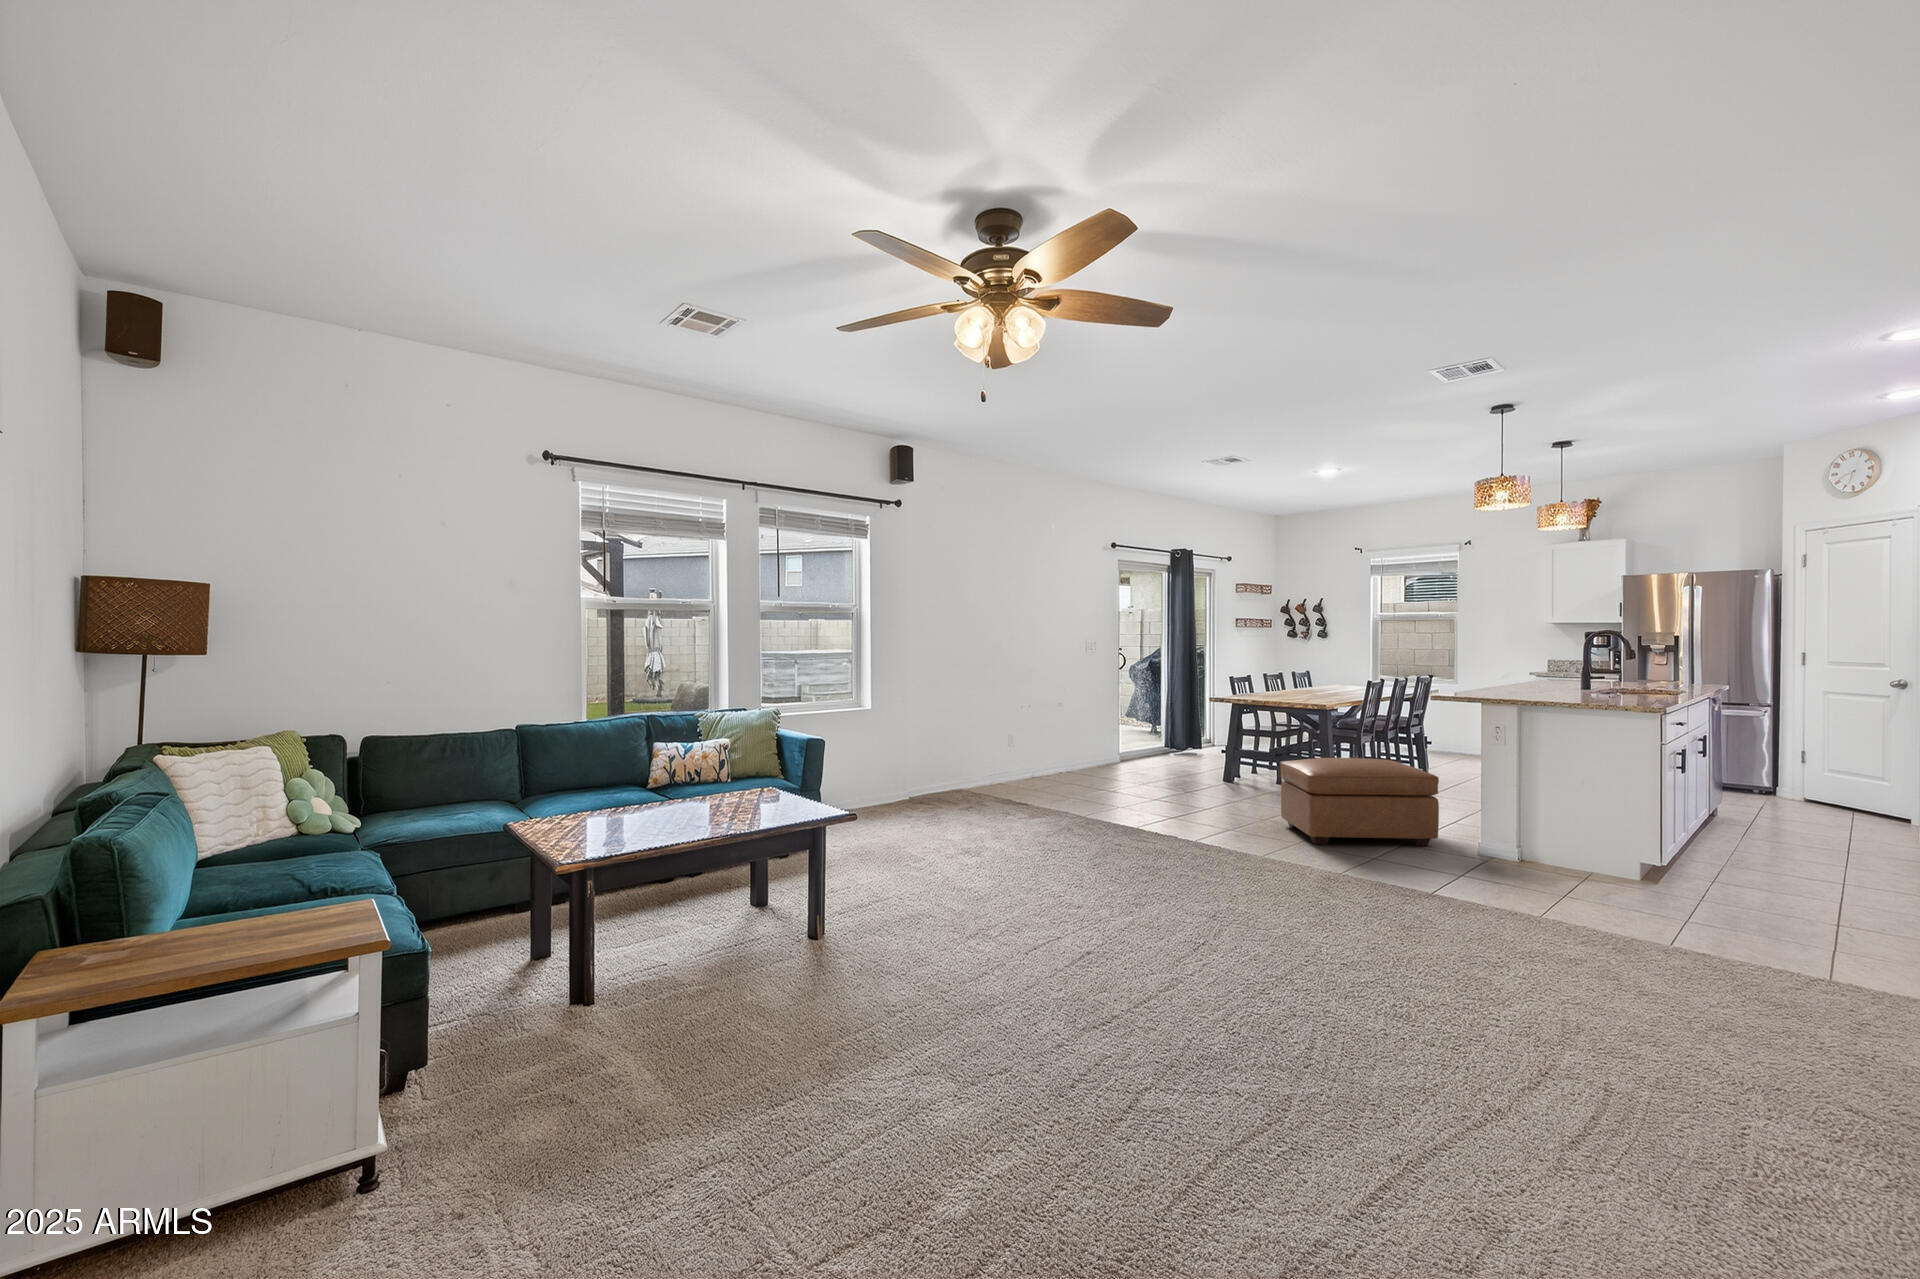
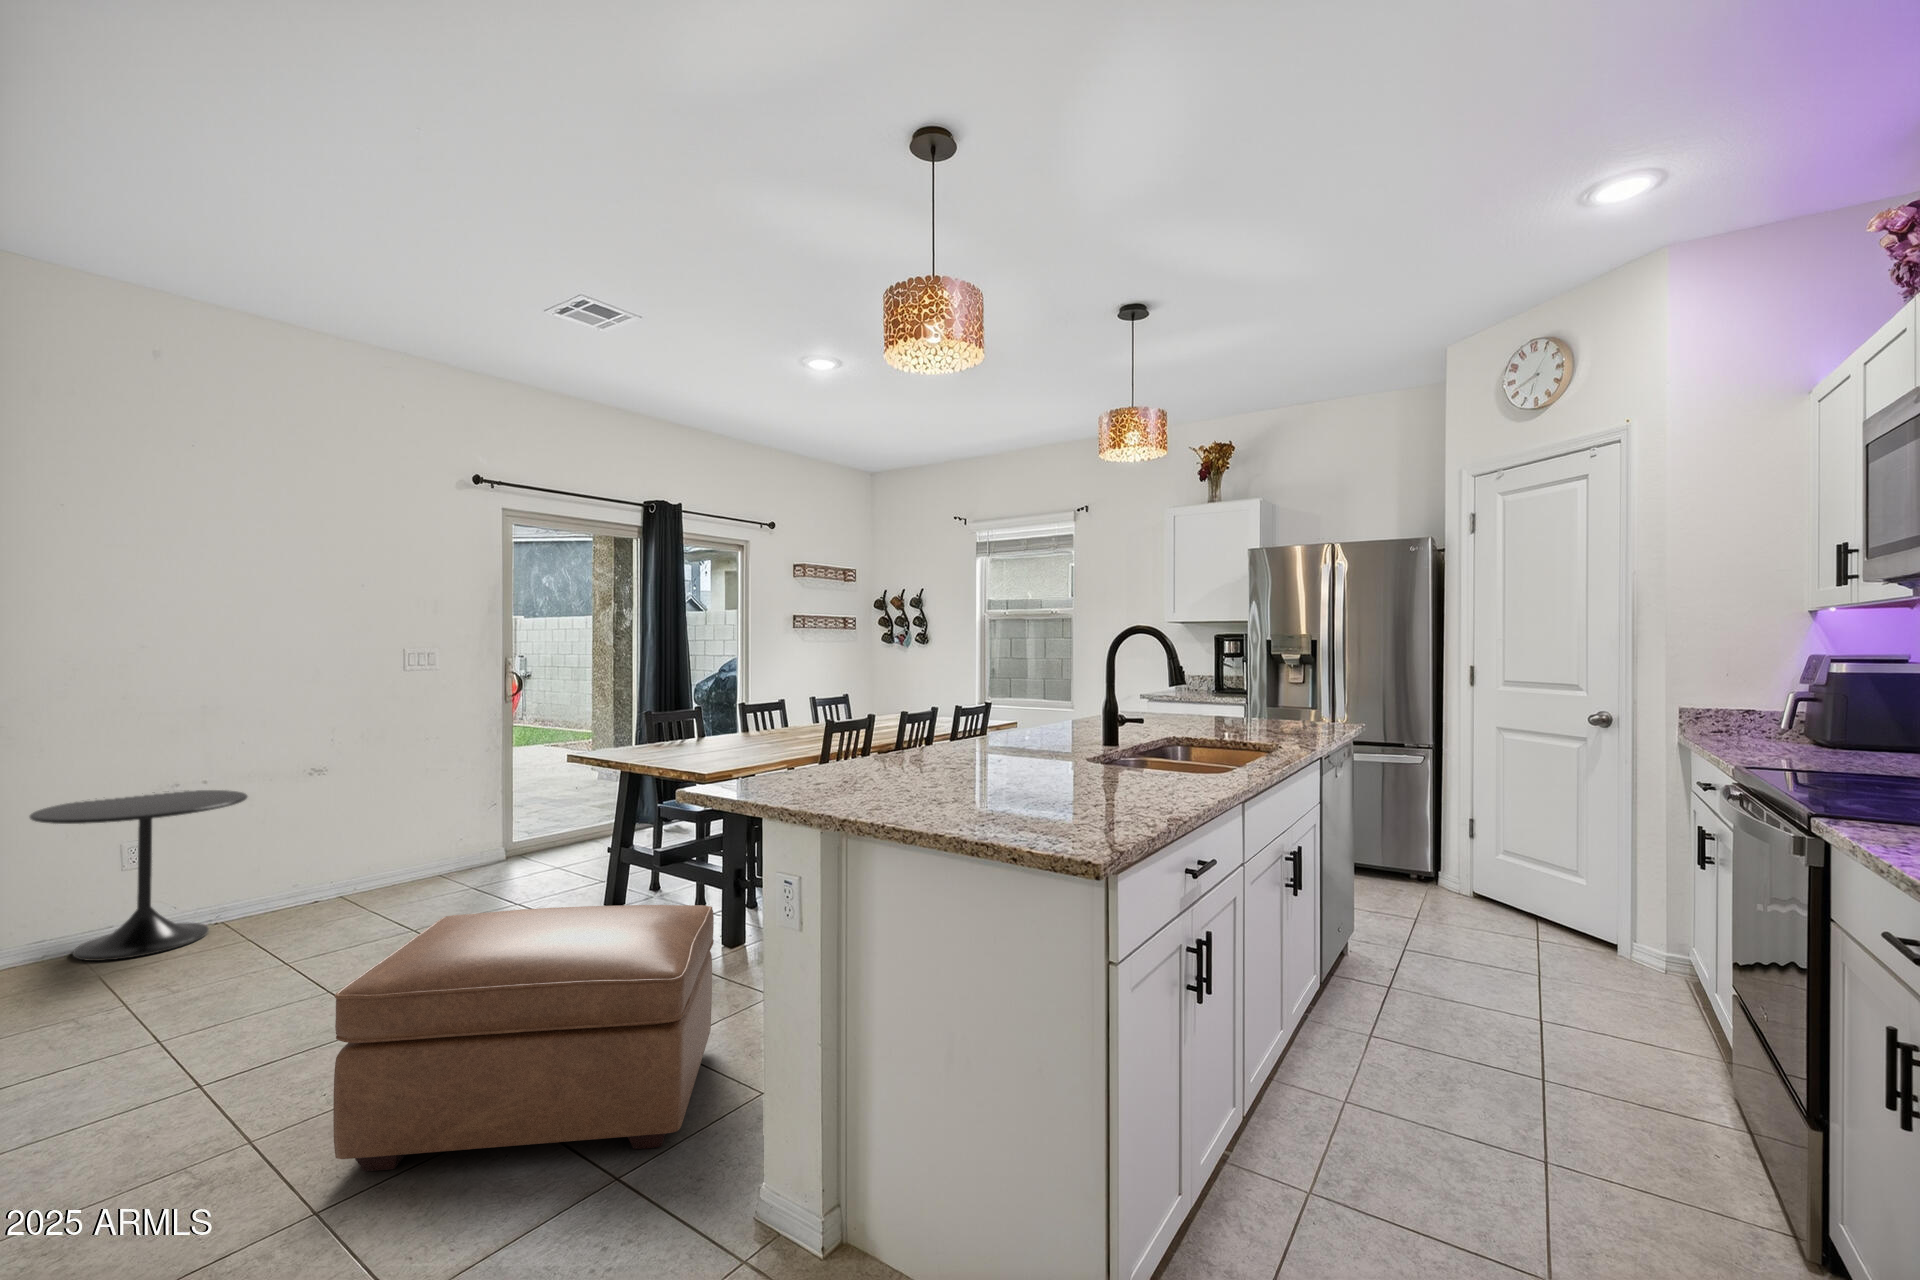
side table: none [997,717,1072,793] -> present [30,790,248,961]

